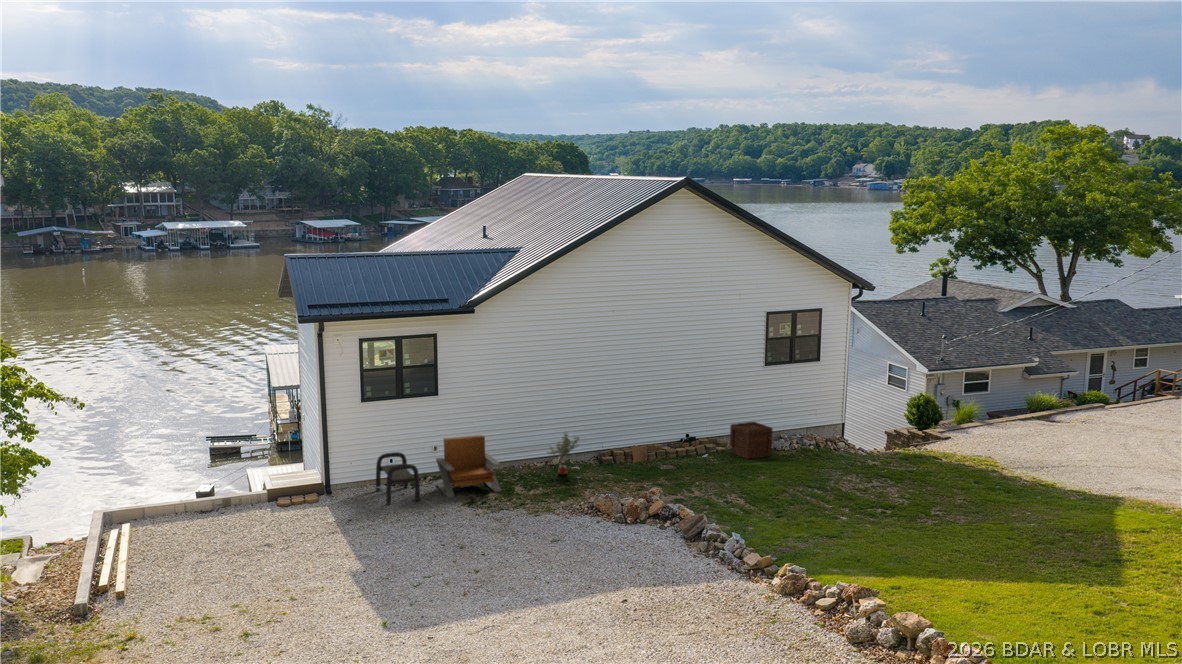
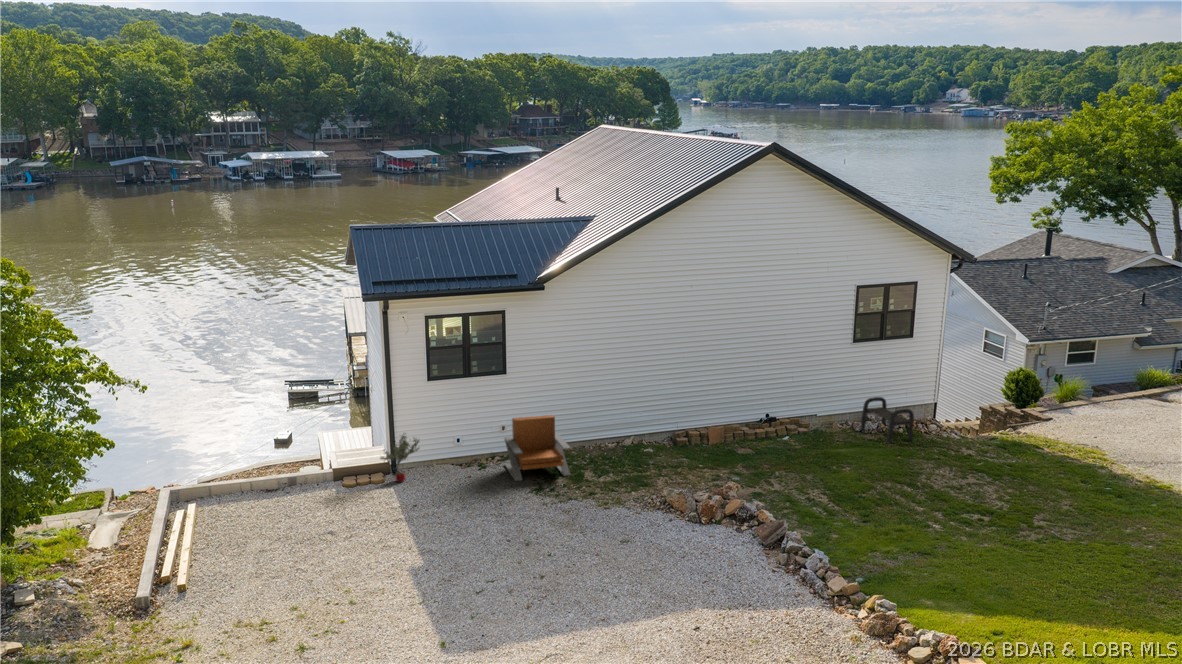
wooden crate: present [730,422,773,459] -> none [812,403,859,444]
potted tree: present [547,434,579,475] -> present [380,433,419,482]
bench: present [376,452,420,505] -> present [861,397,914,443]

